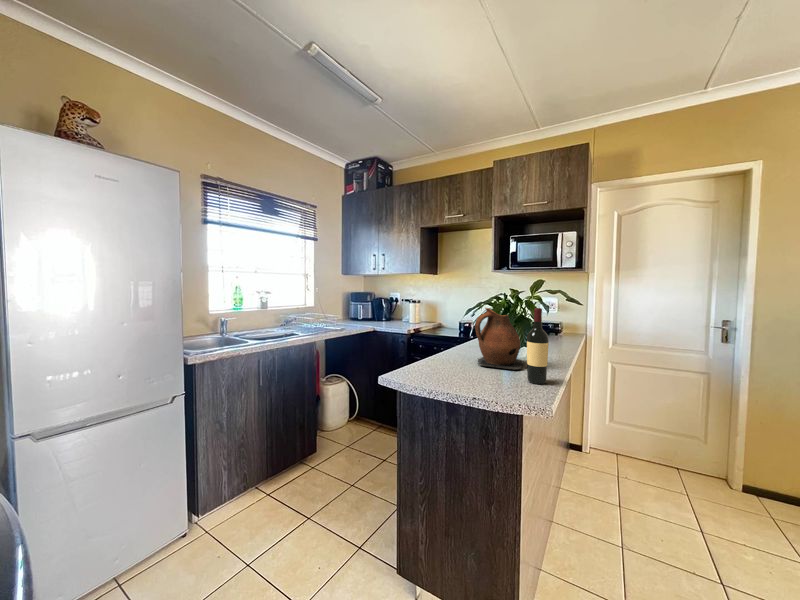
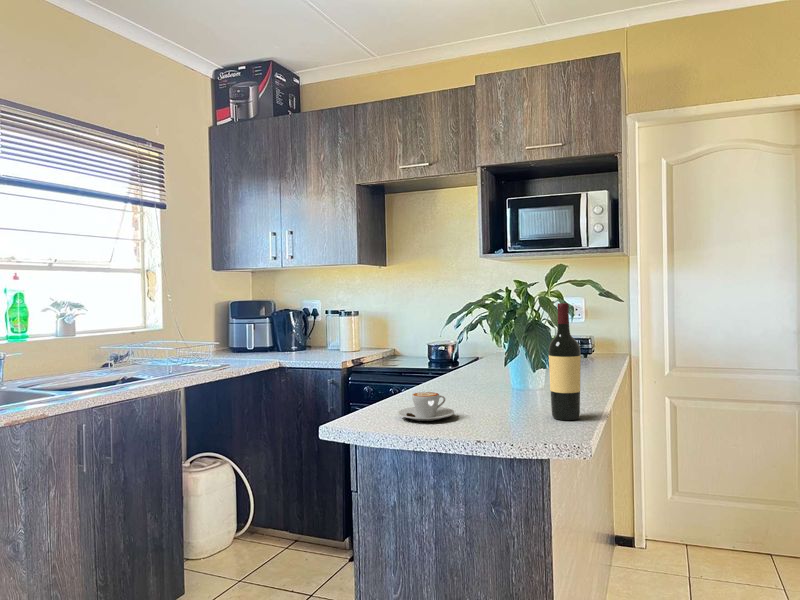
ceramic pitcher: present [475,308,524,370] -> none [465,310,542,406]
coffee cup: none [429,358,464,377] -> present [398,392,454,421]

